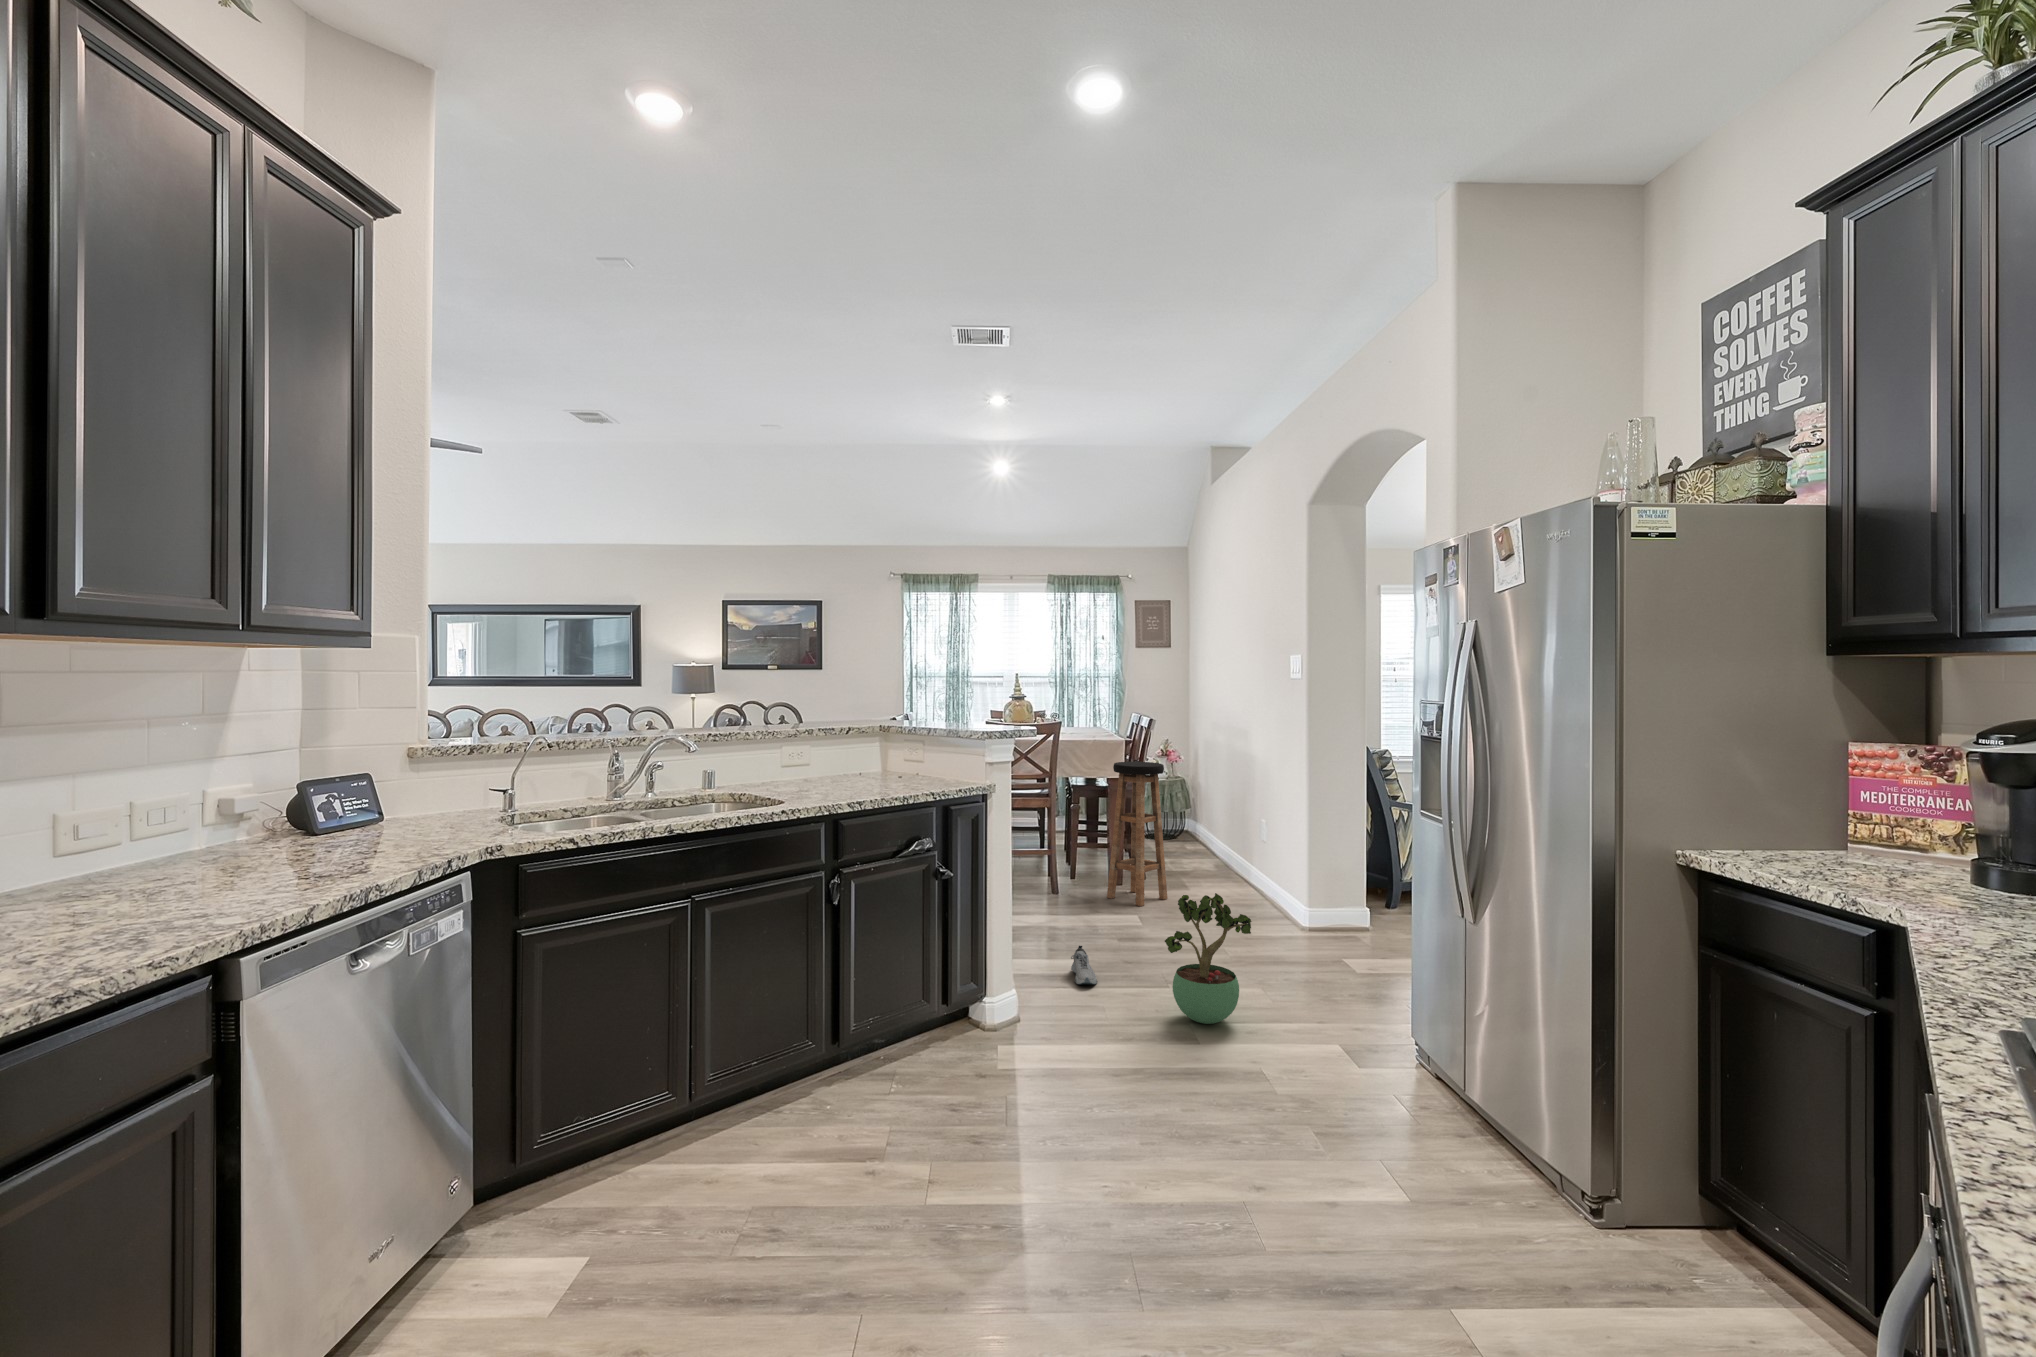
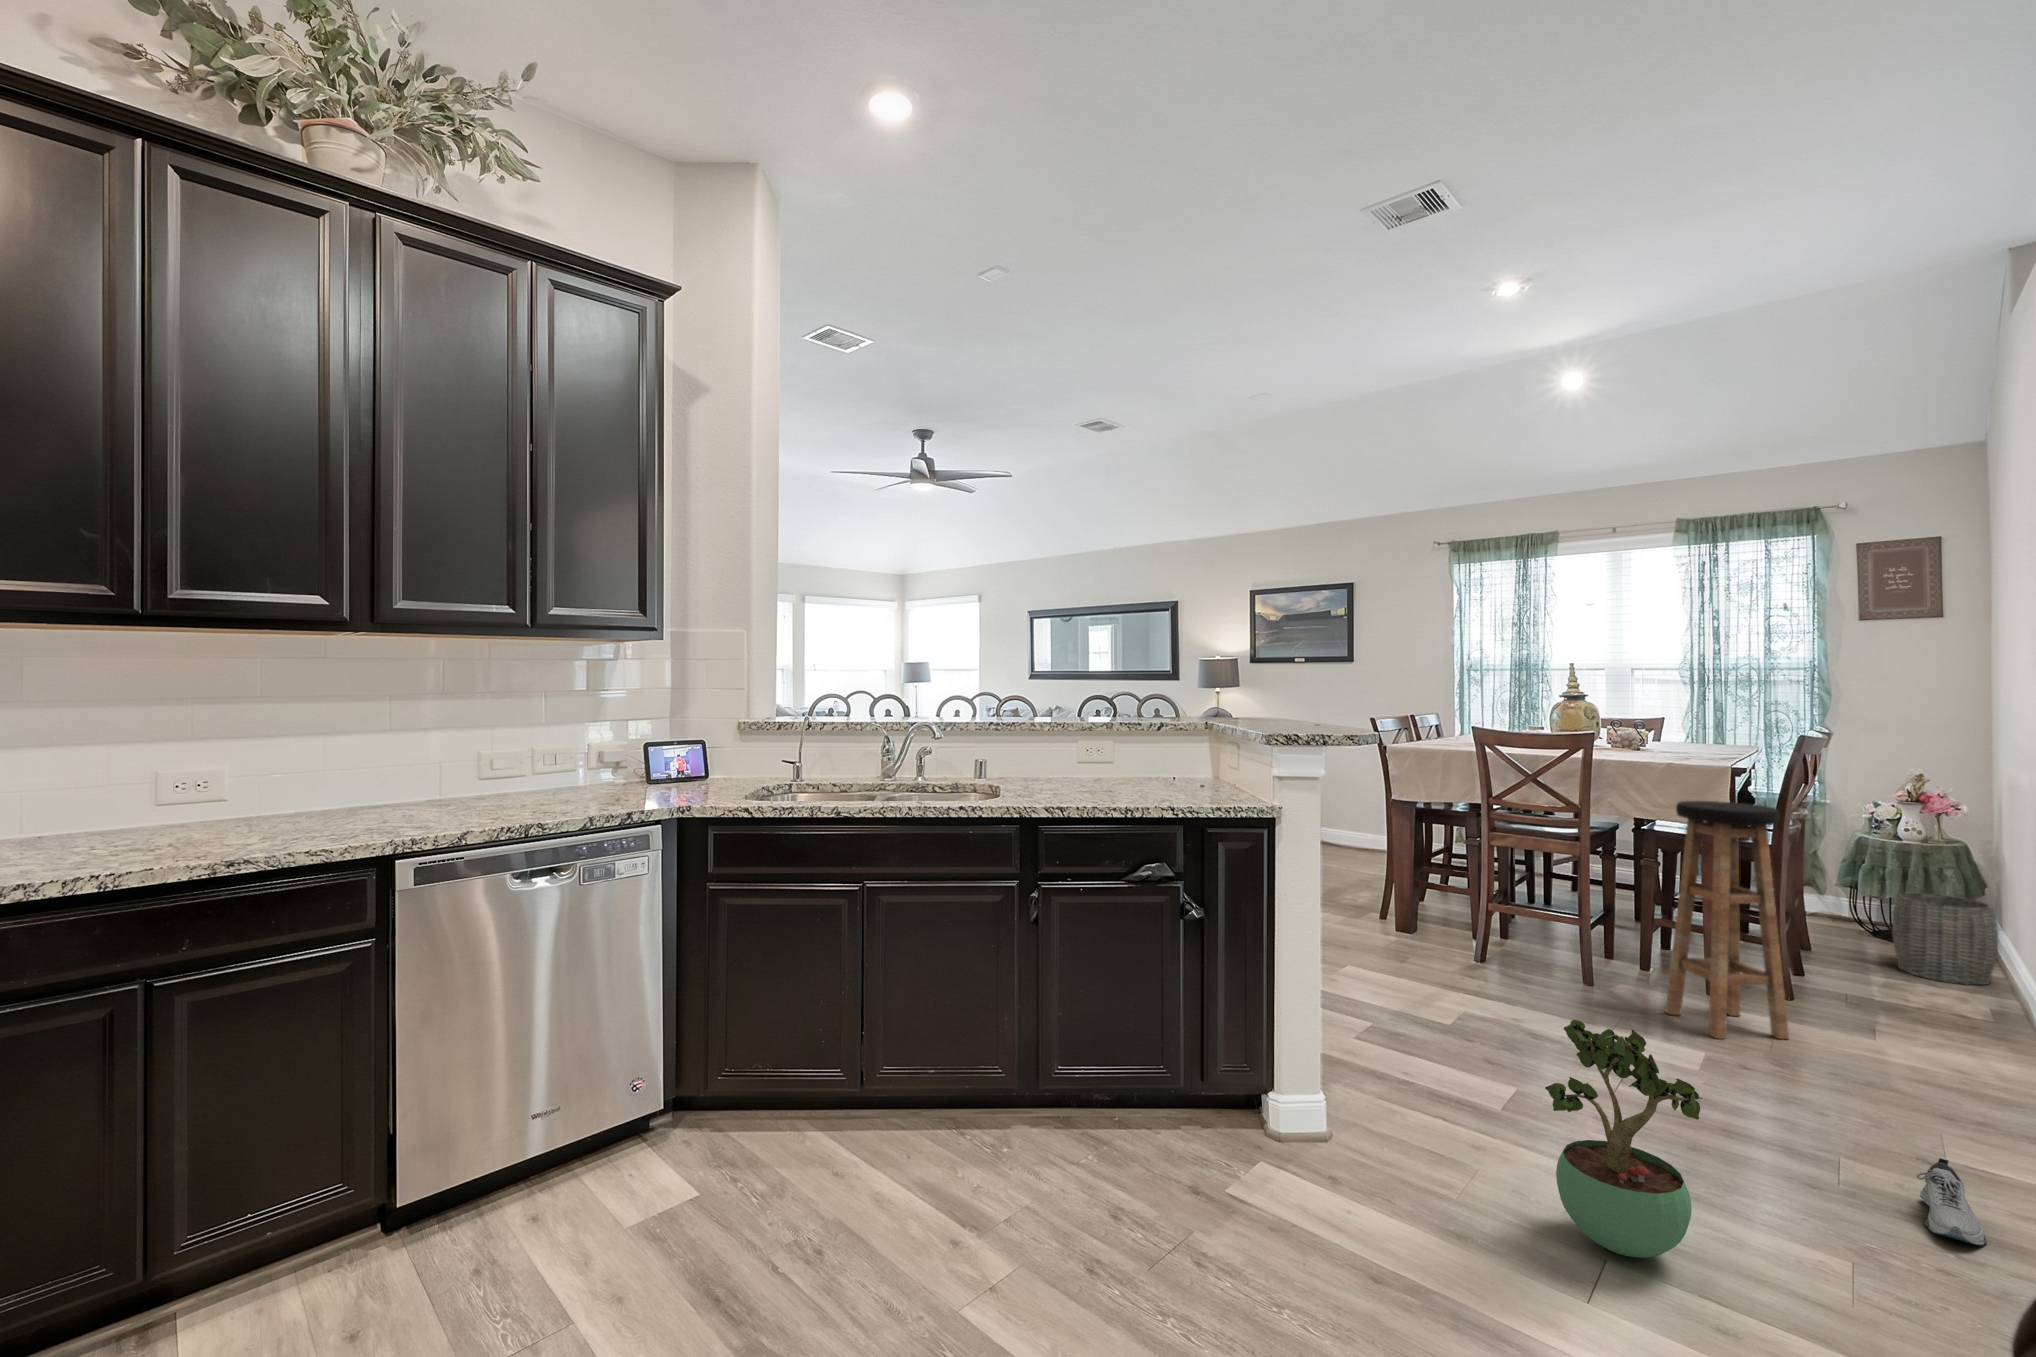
woven basket: none [1169,807,1212,855] -> present [1892,893,1998,985]
shoe: present [1071,946,1097,985] -> present [1917,1158,1987,1245]

